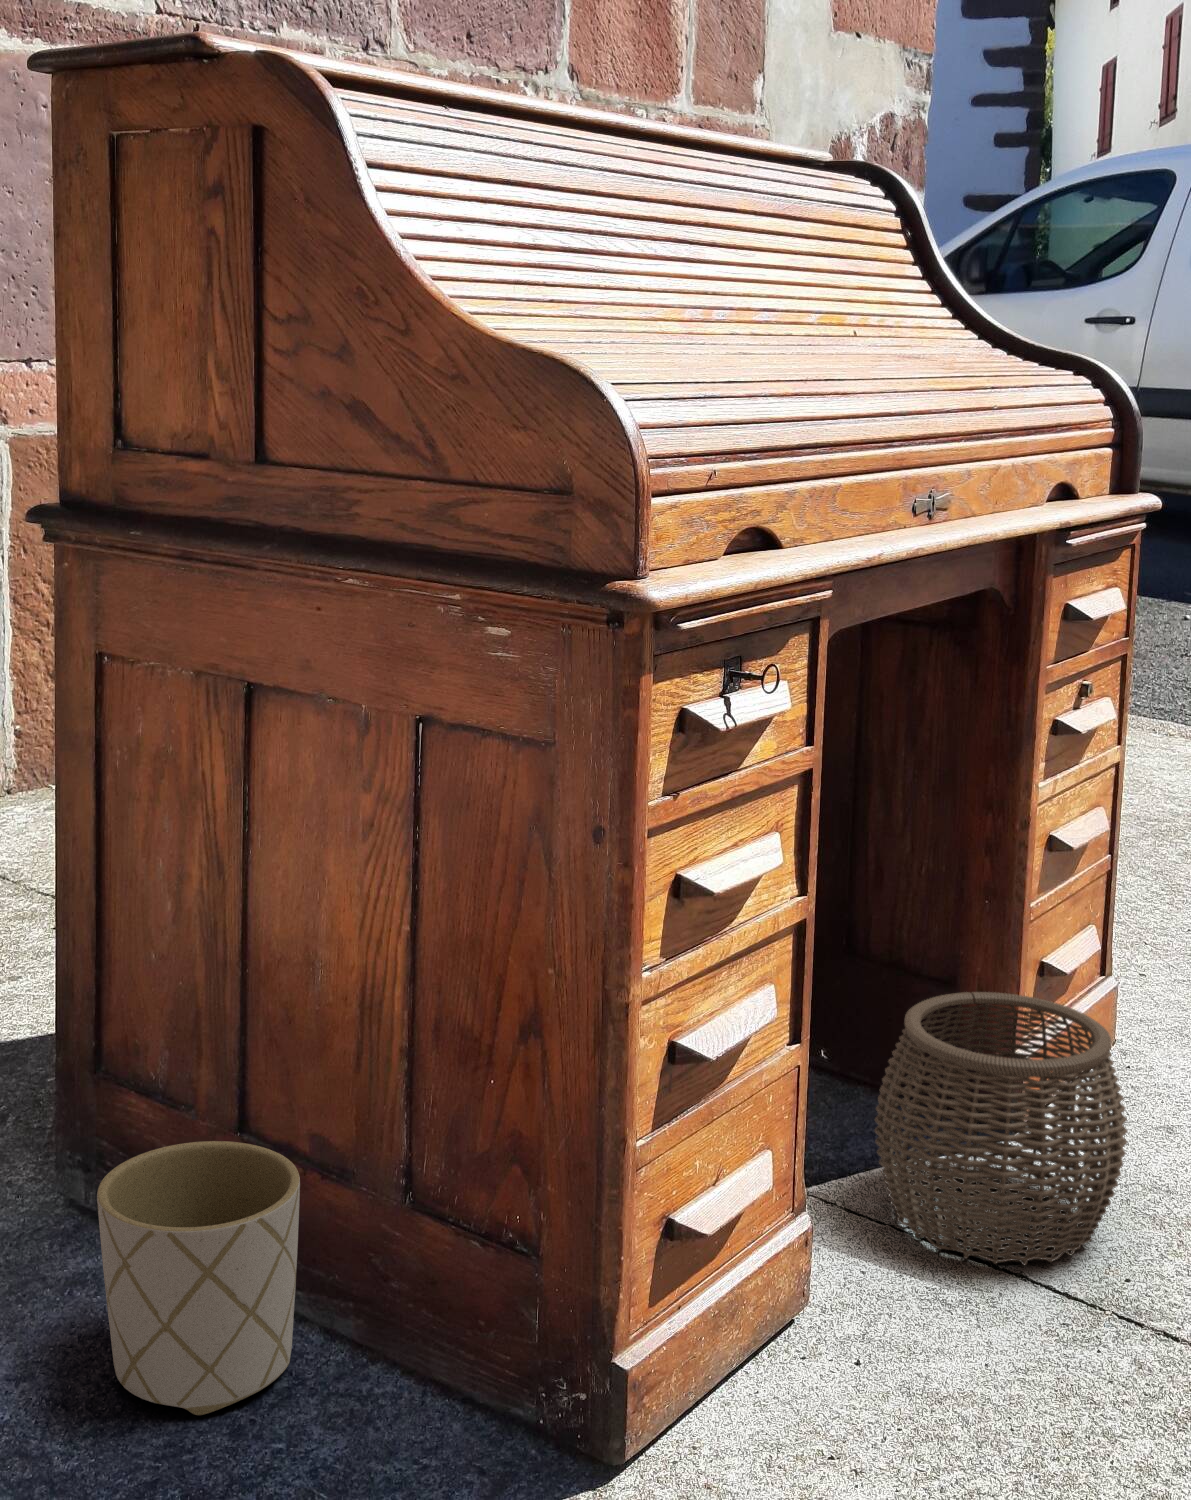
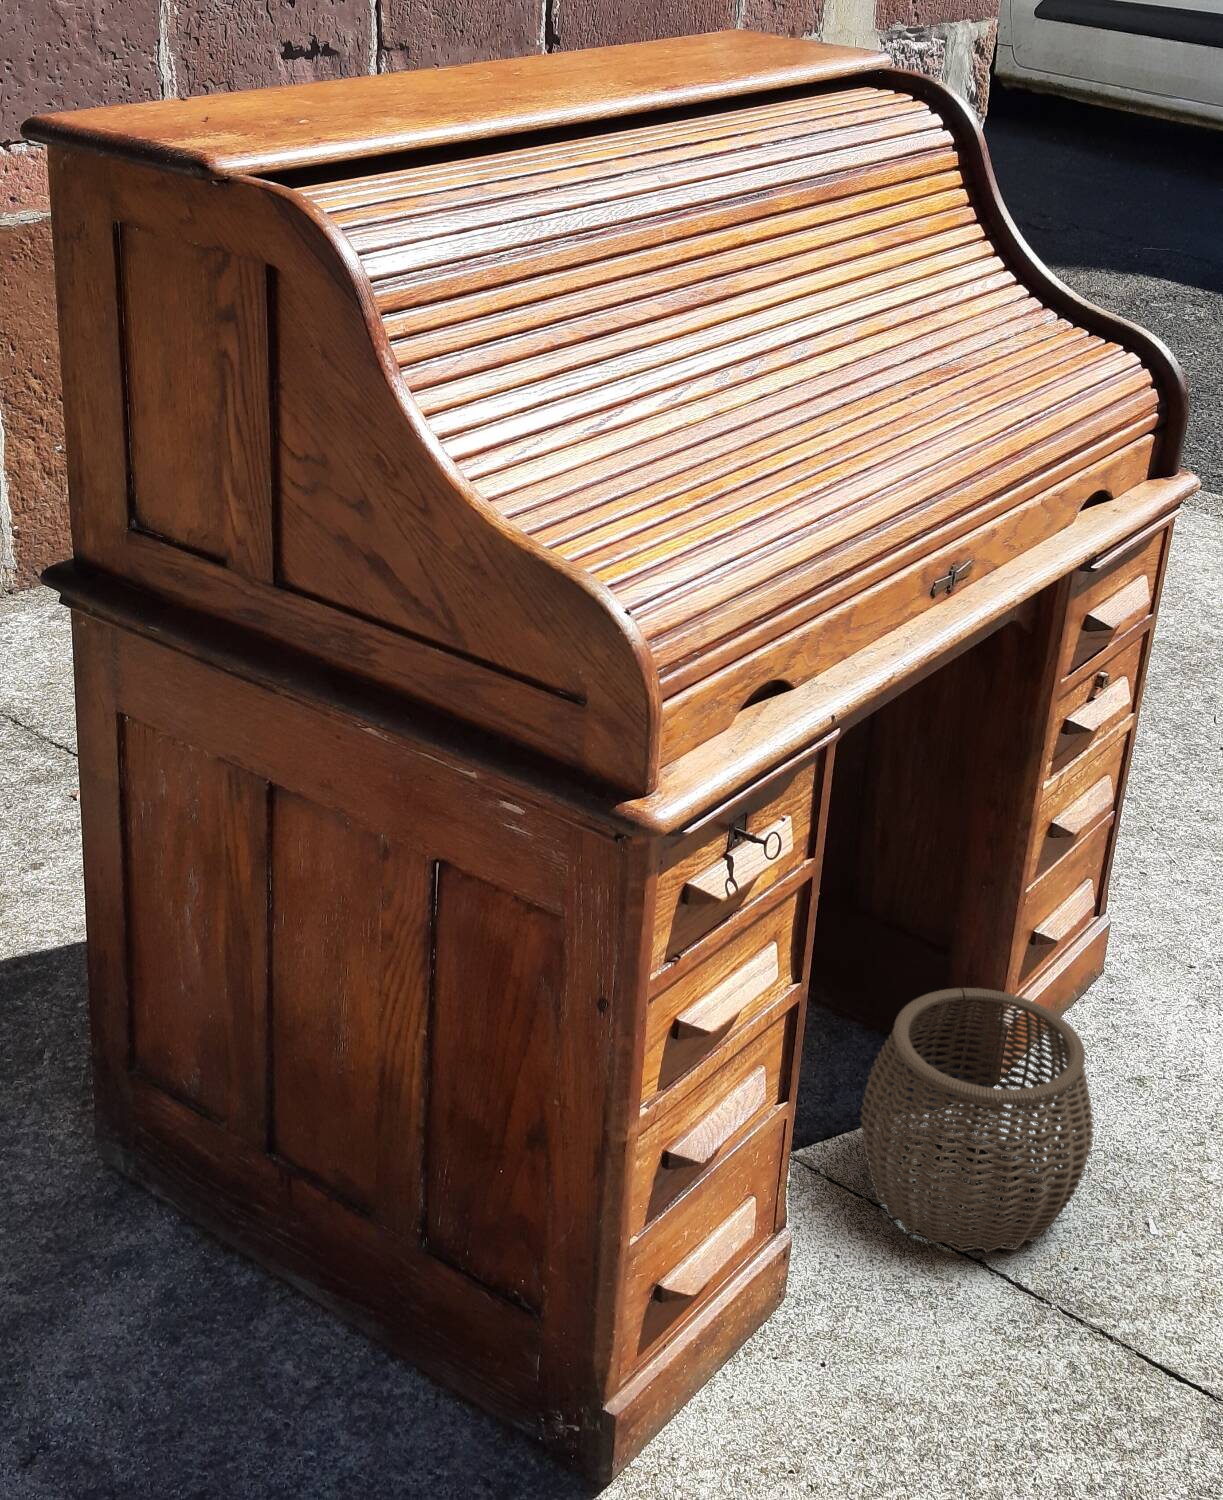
planter: present [97,1141,300,1415] -> none [153,1173,331,1420]

